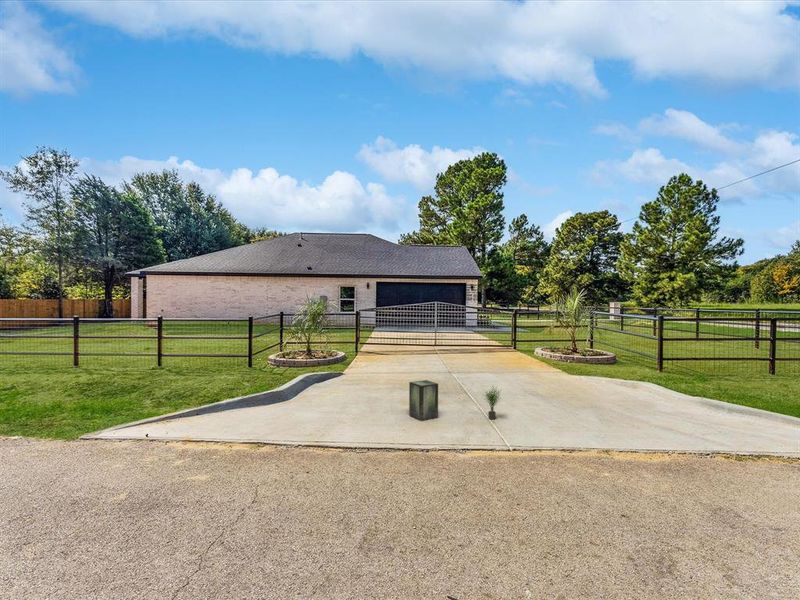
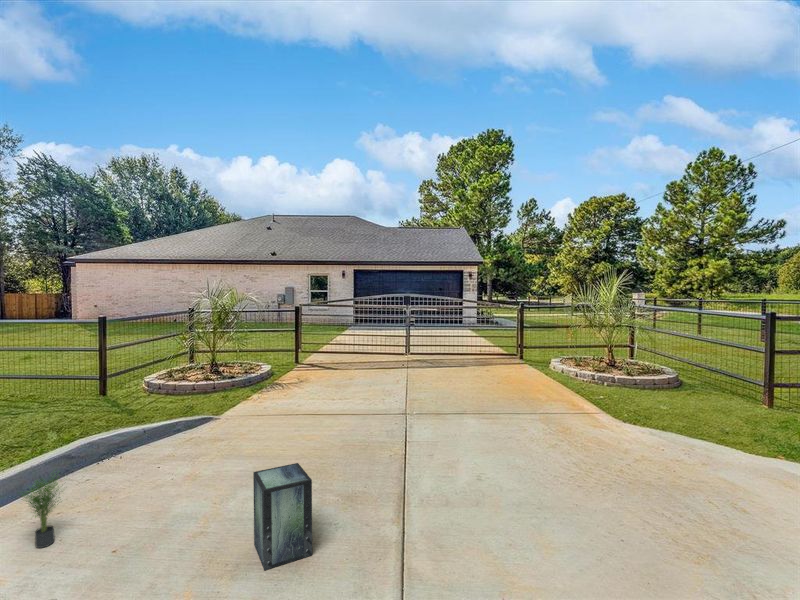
potted plant: present [485,389,499,420] -> present [24,479,60,548]

